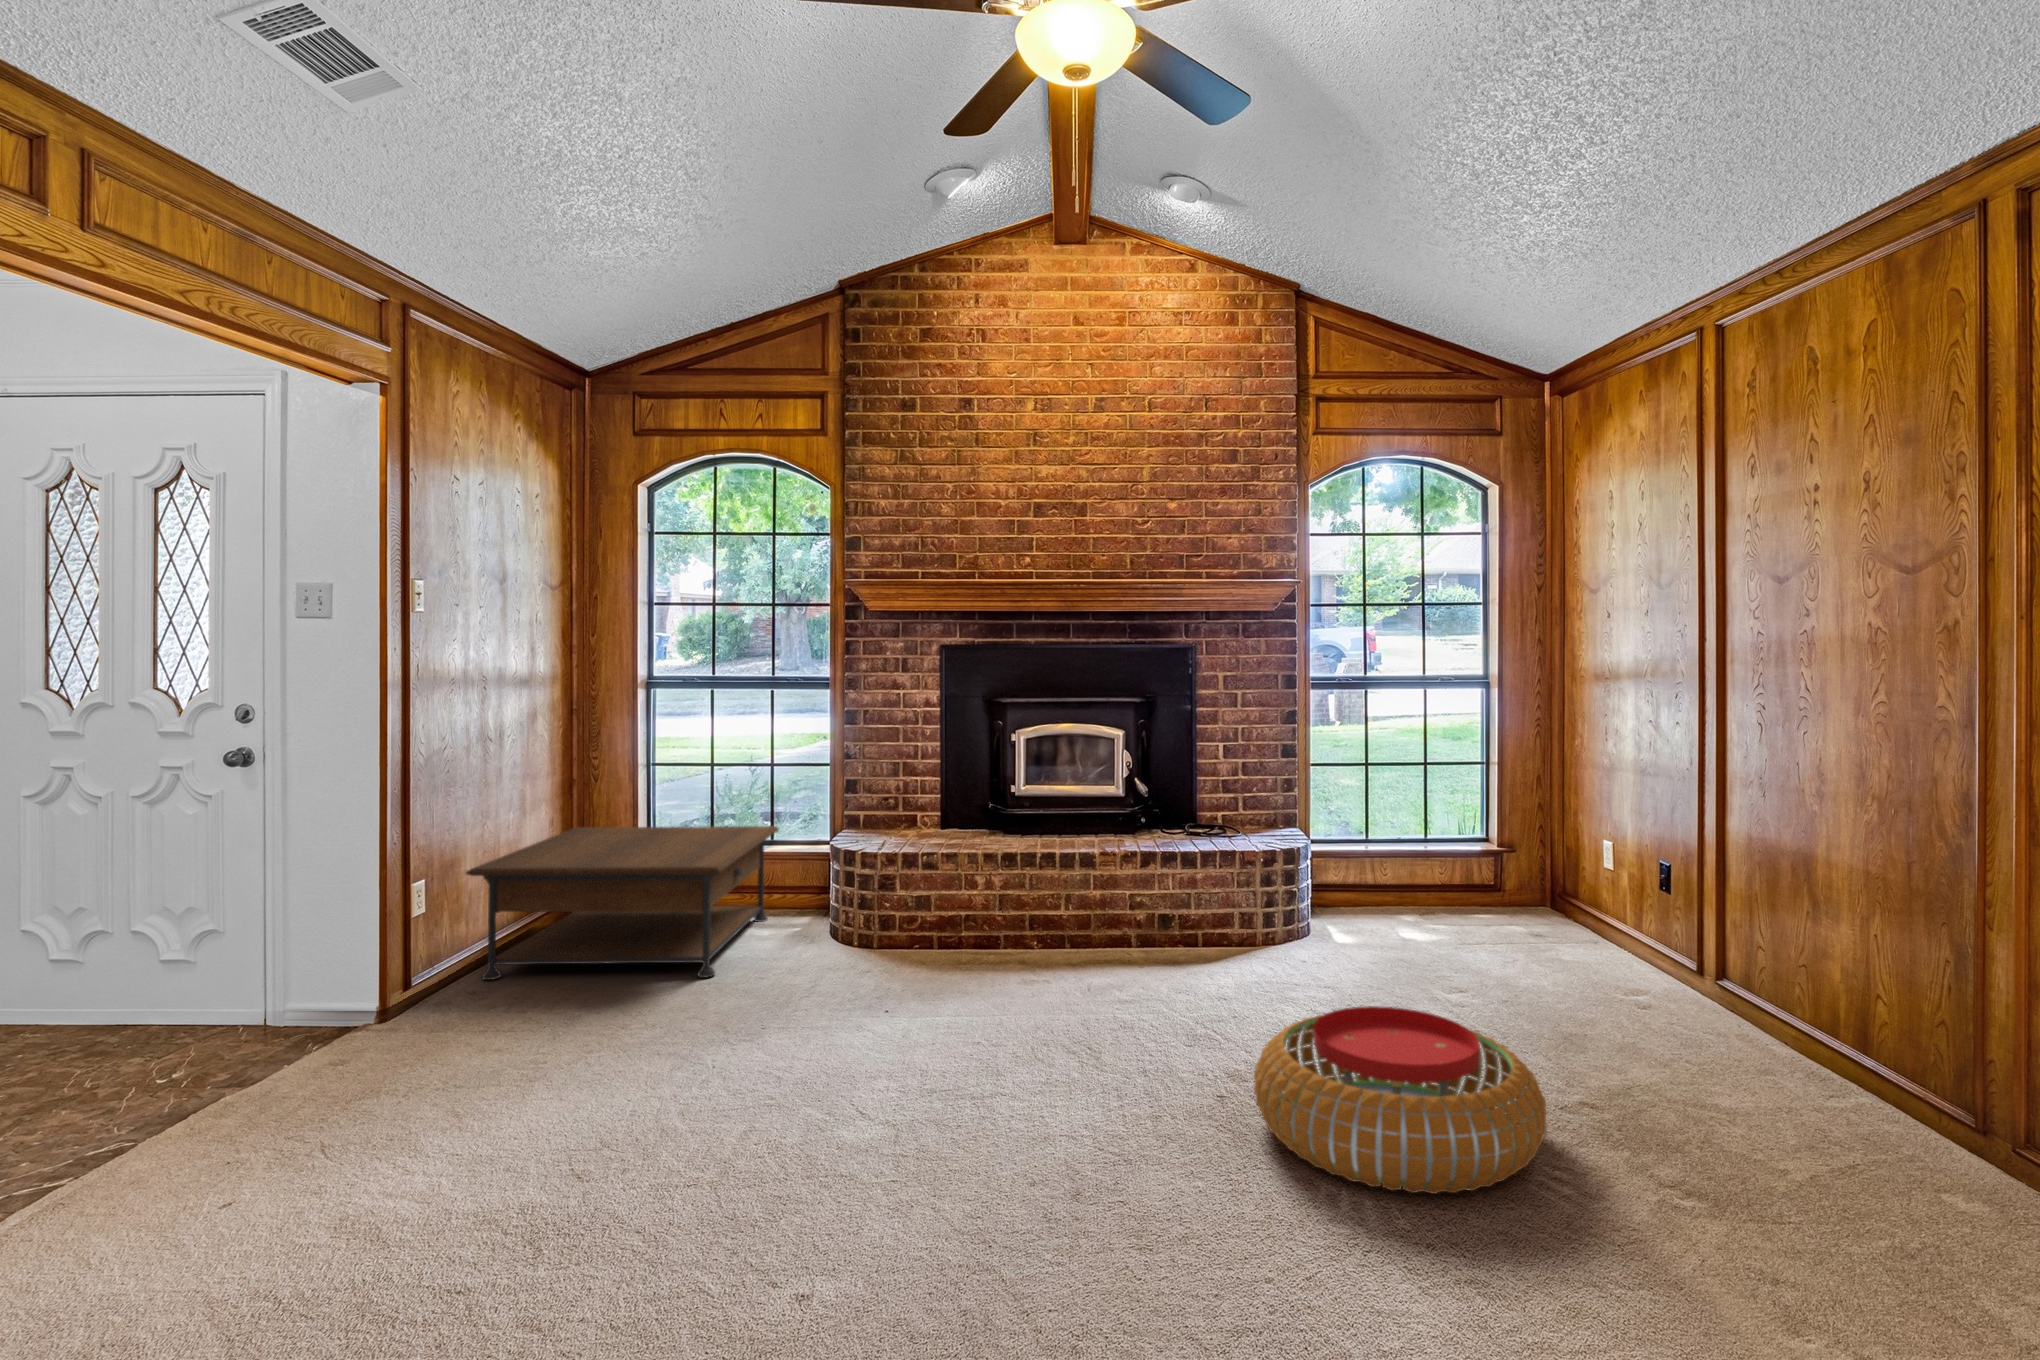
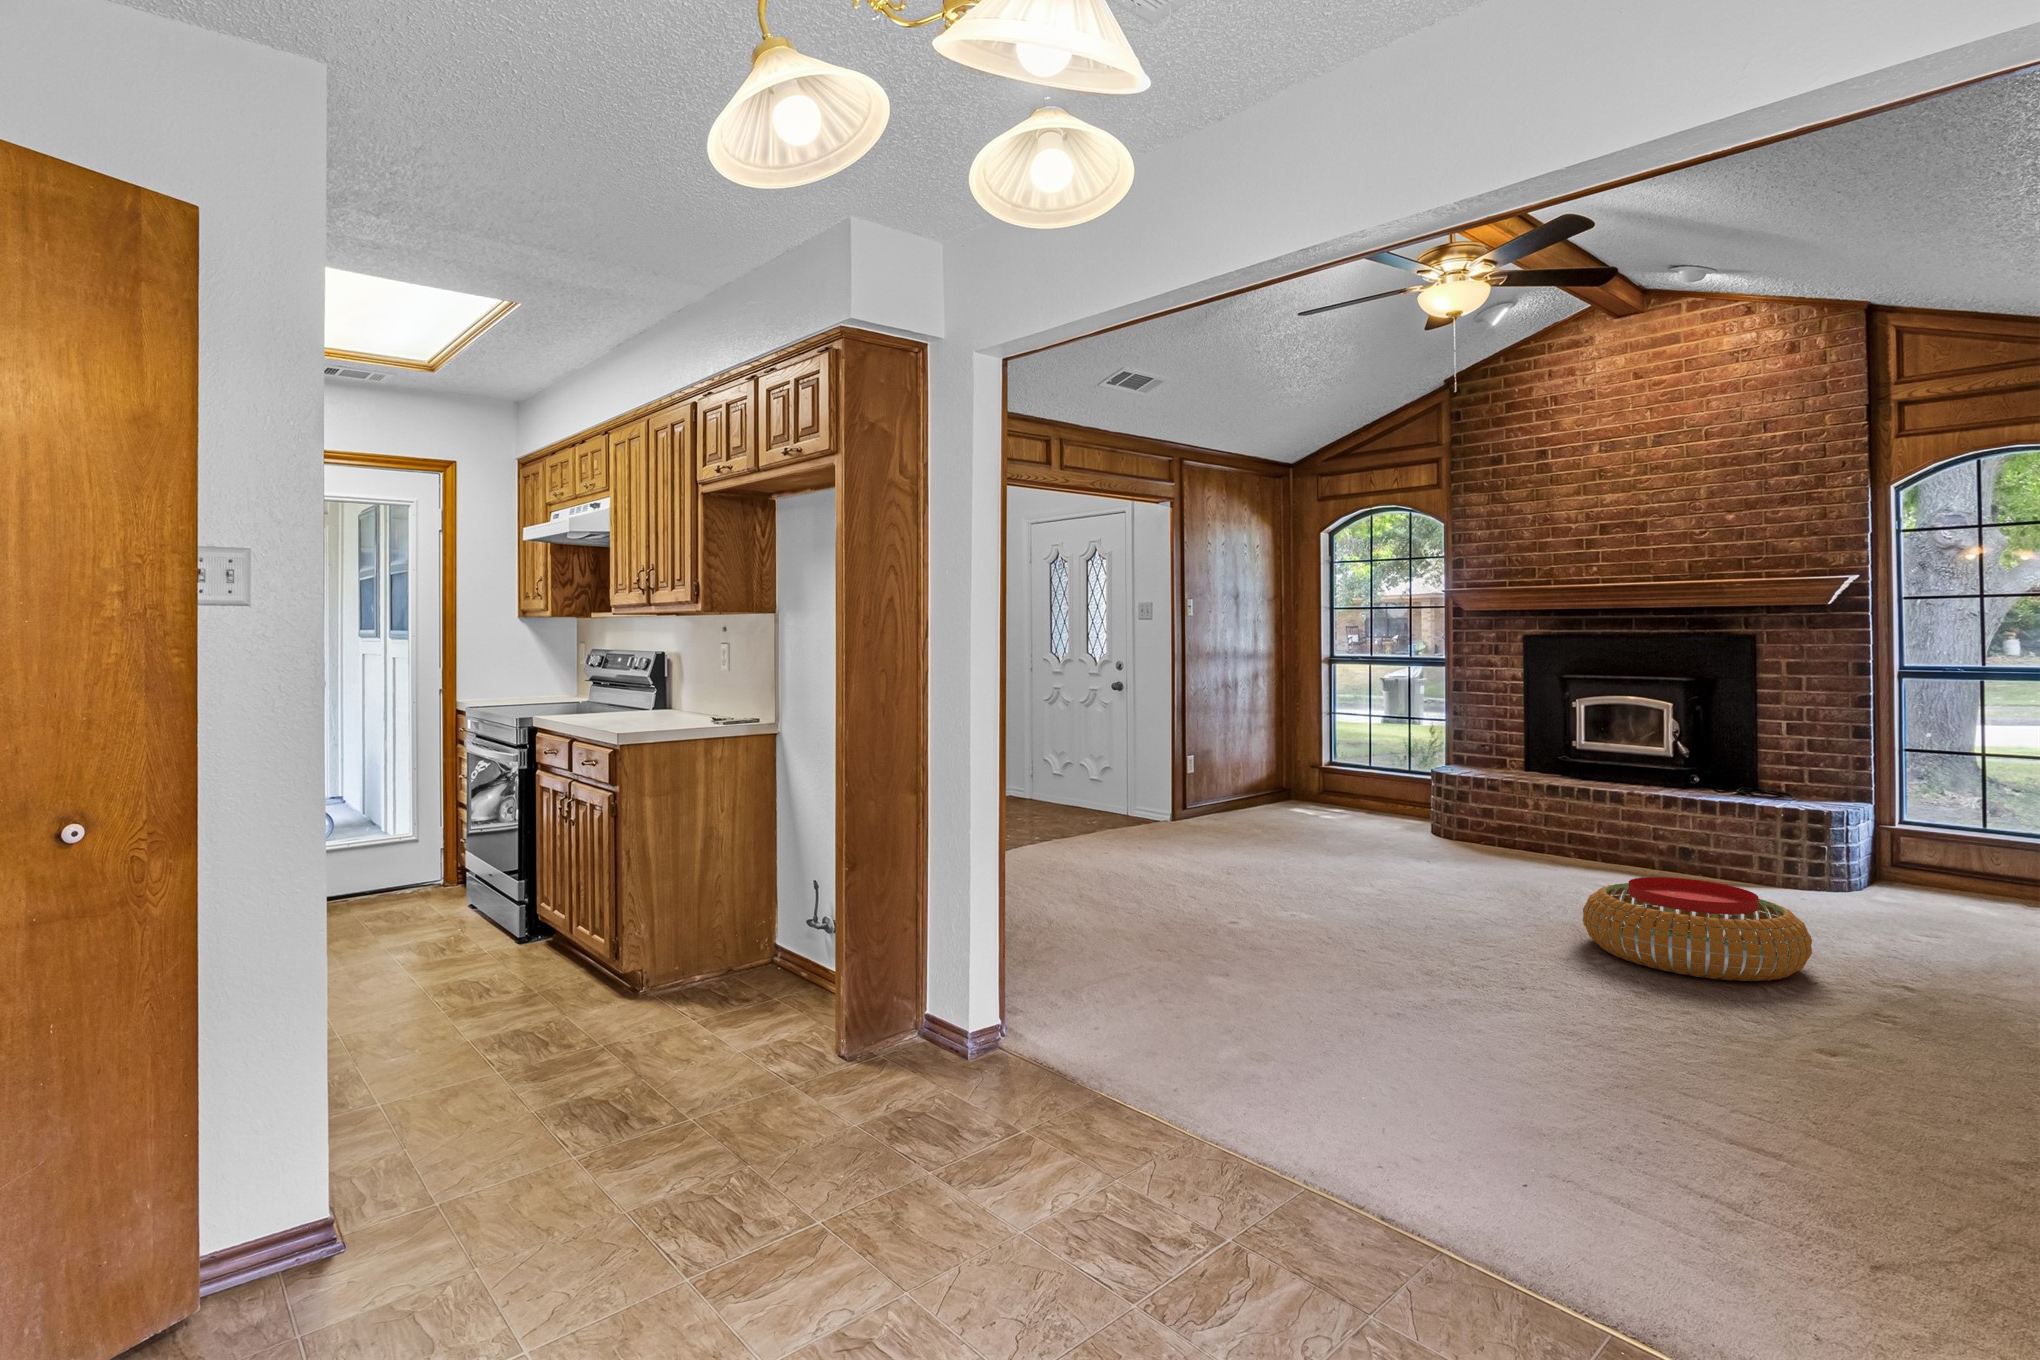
coffee table: present [466,826,779,980] -> none [1213,747,1407,833]

